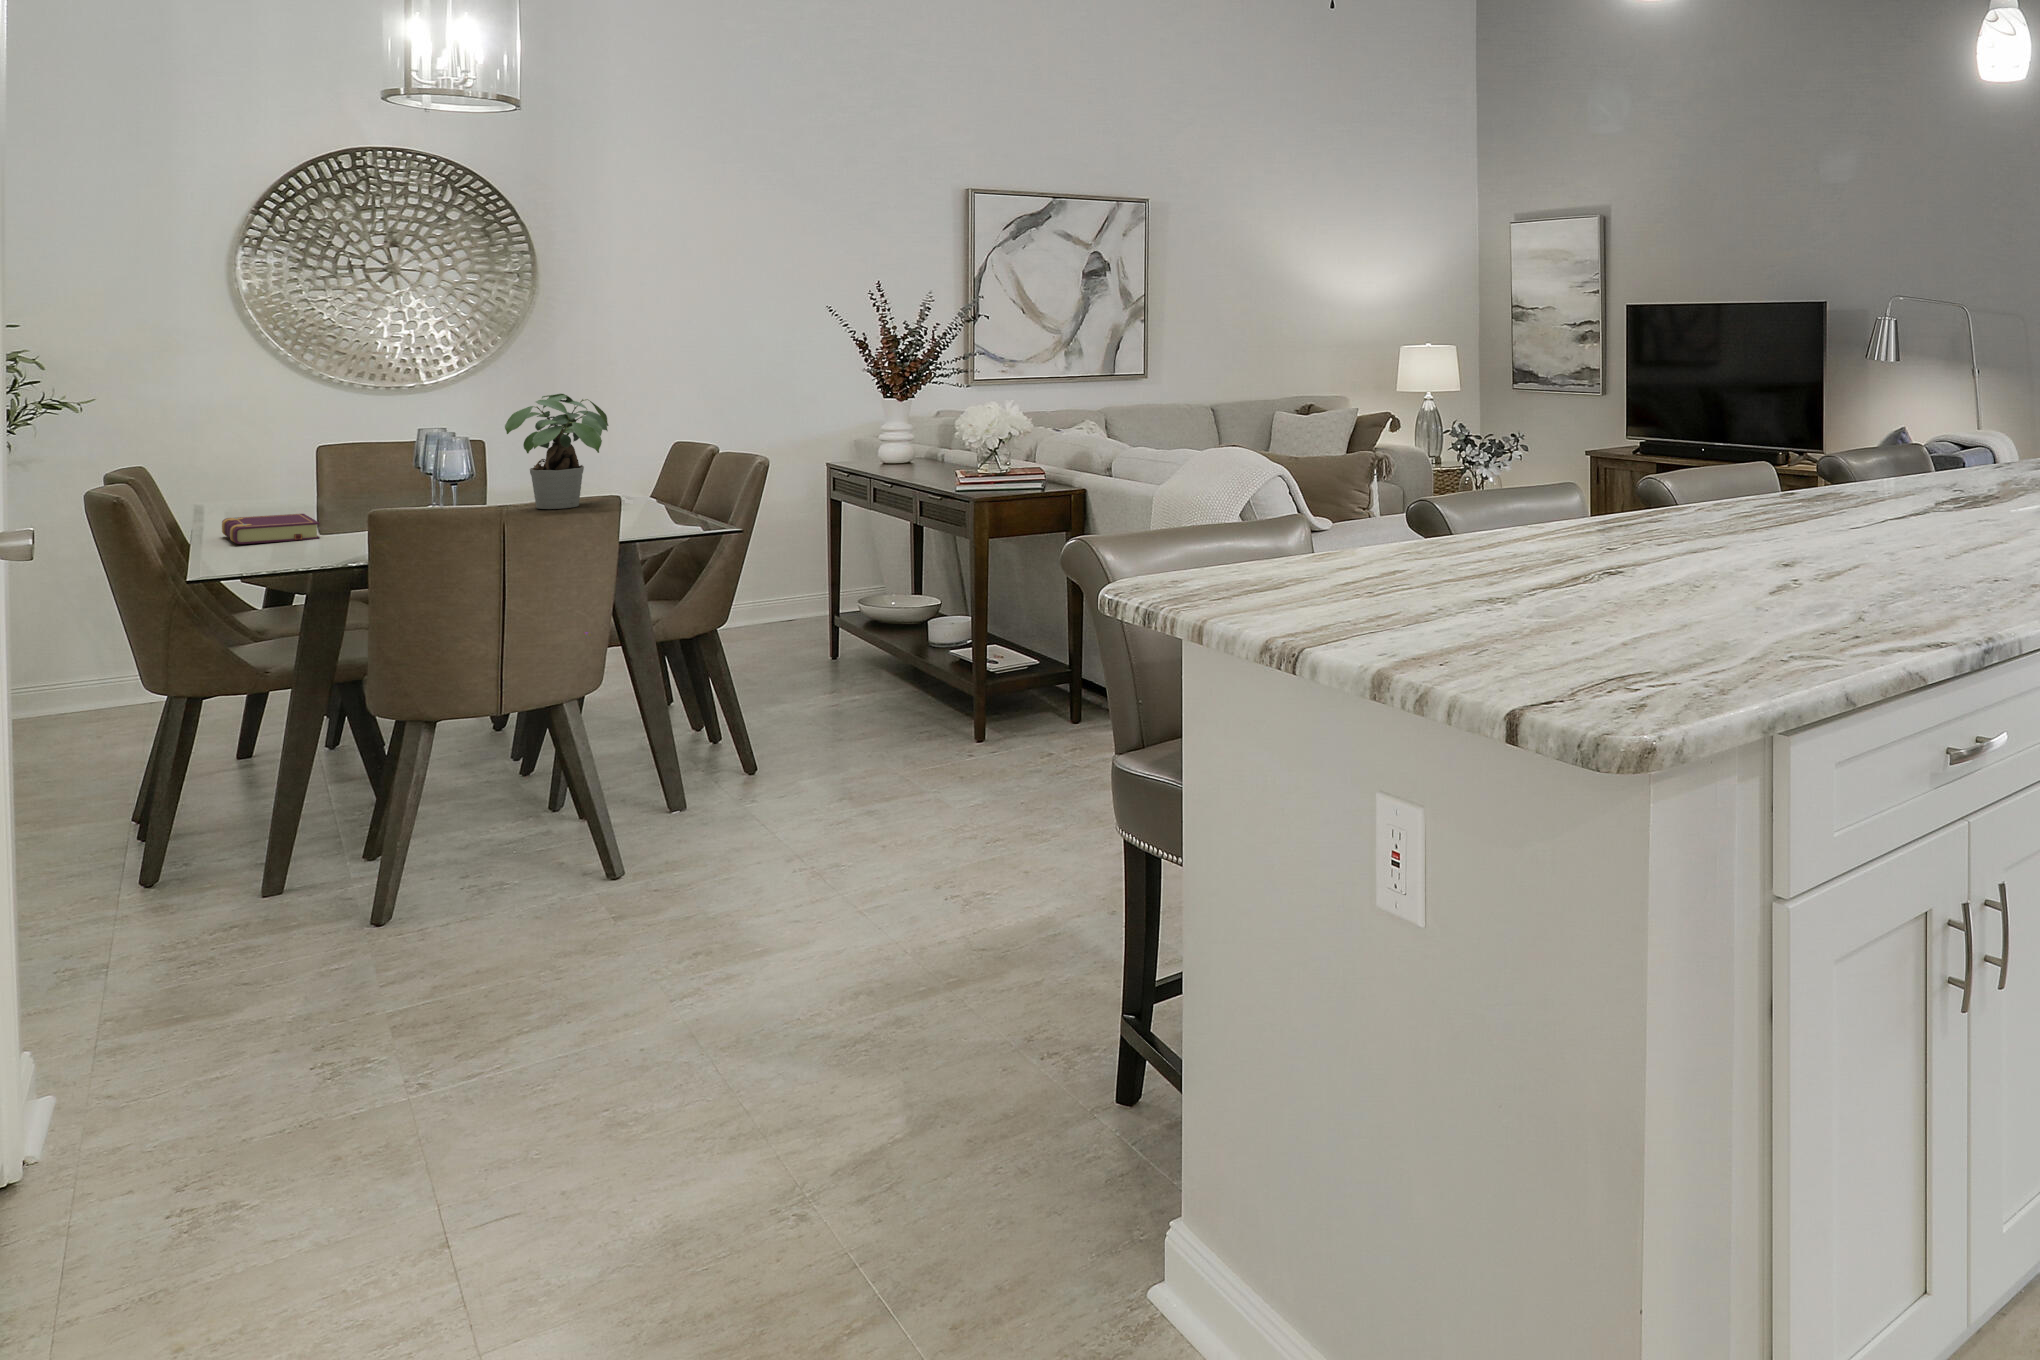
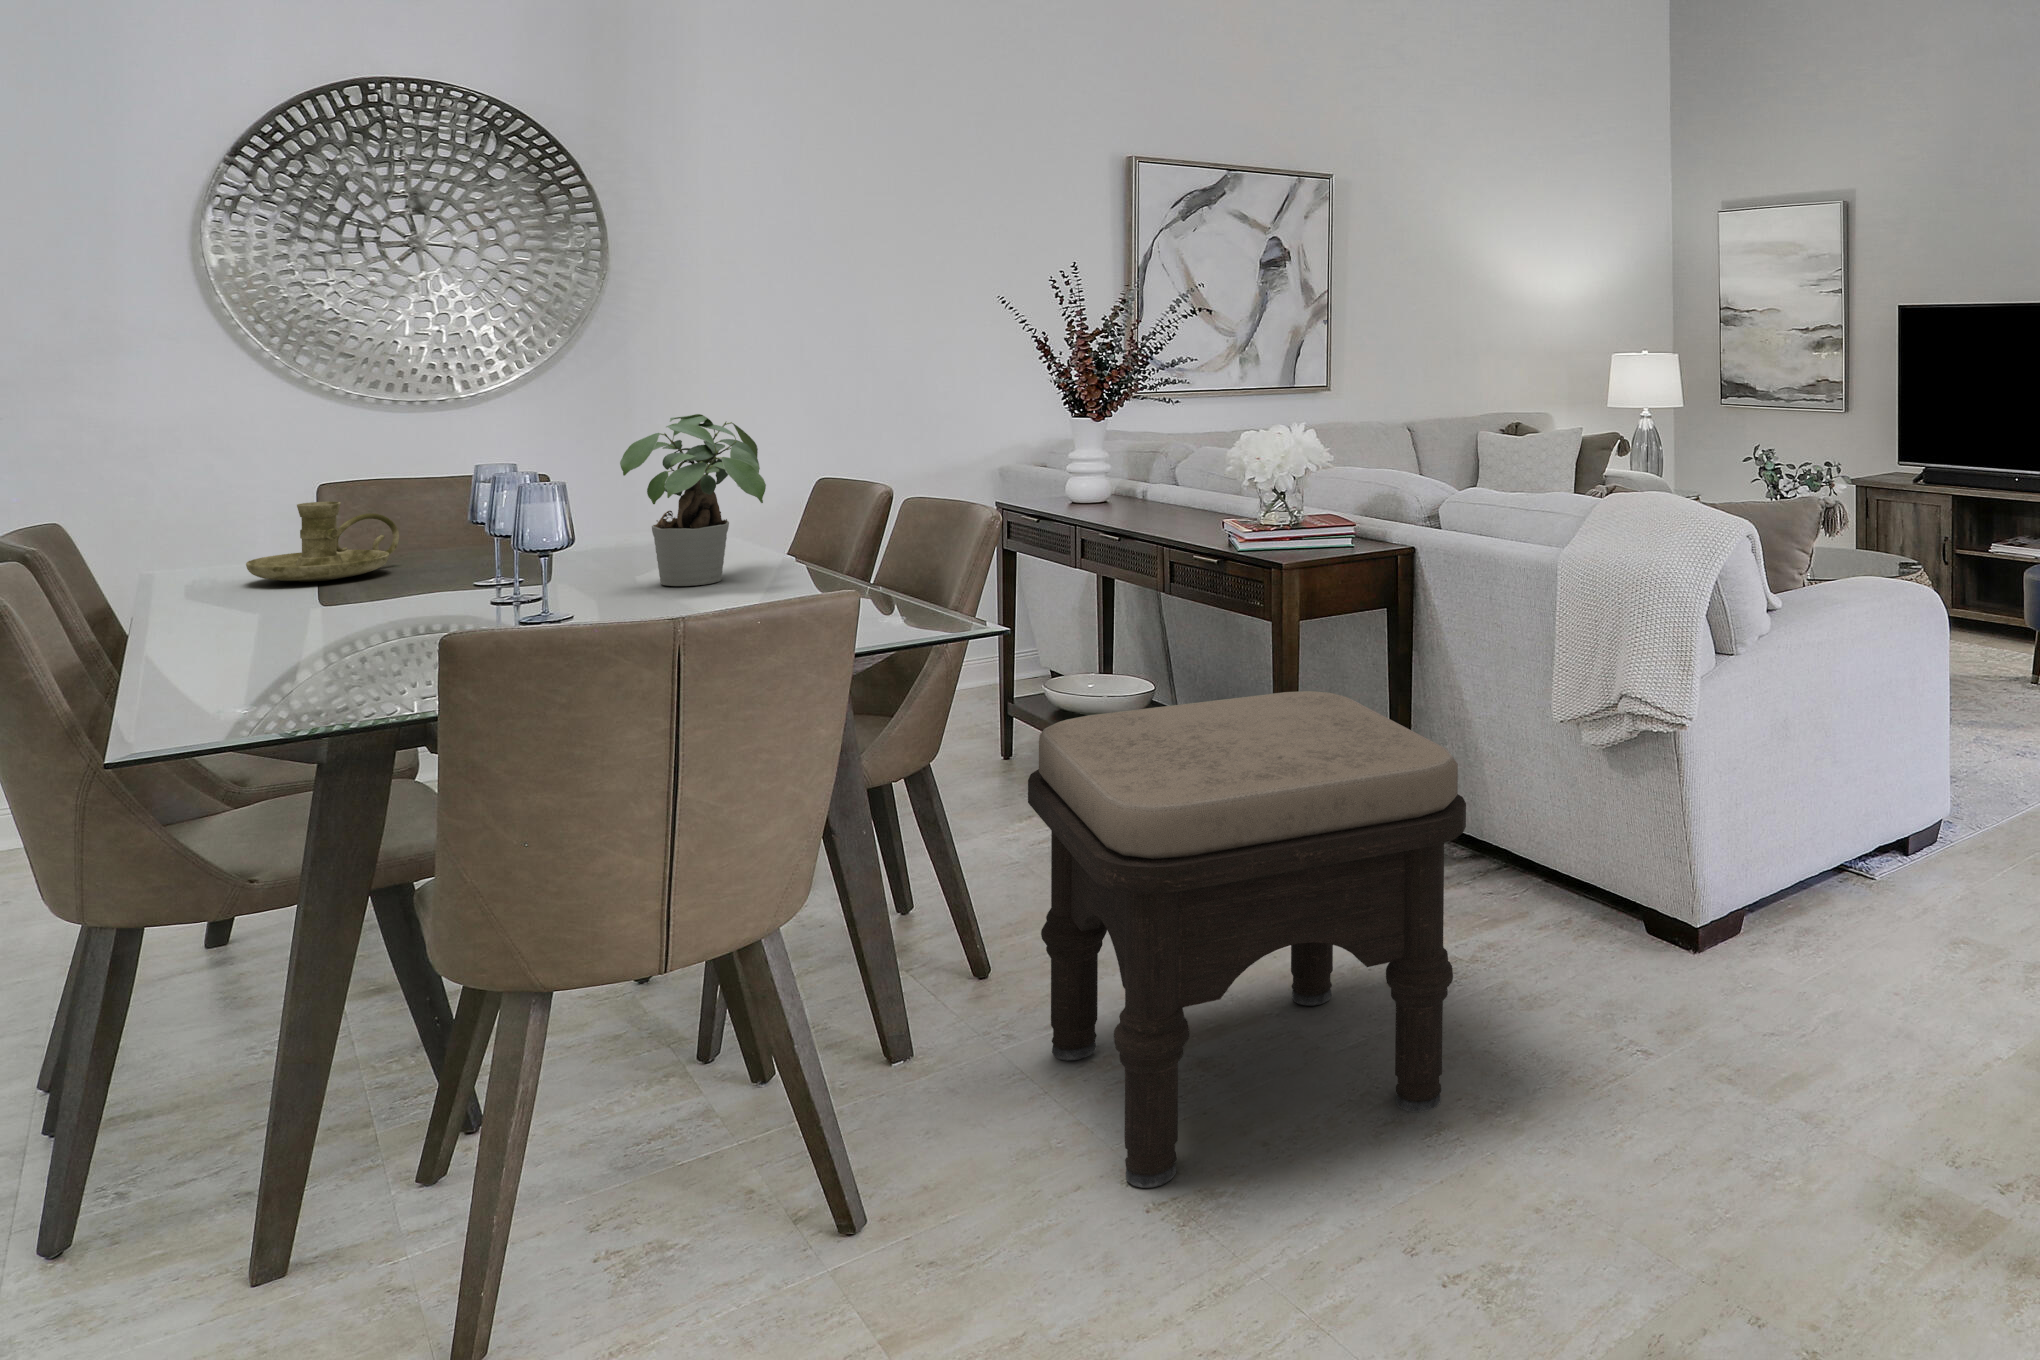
candle holder: none [264,453,369,506] -> present [246,502,399,582]
book: present [222,514,320,544] -> none [186,603,347,661]
ottoman: none [752,580,1022,864] -> present [1028,691,1466,1188]

